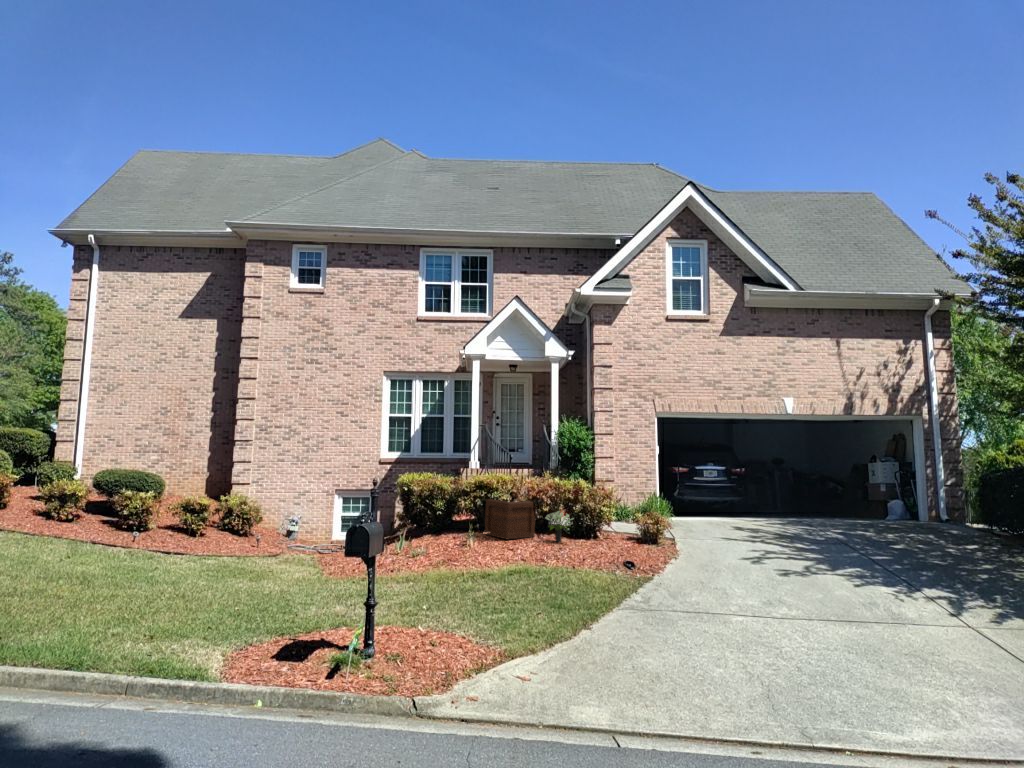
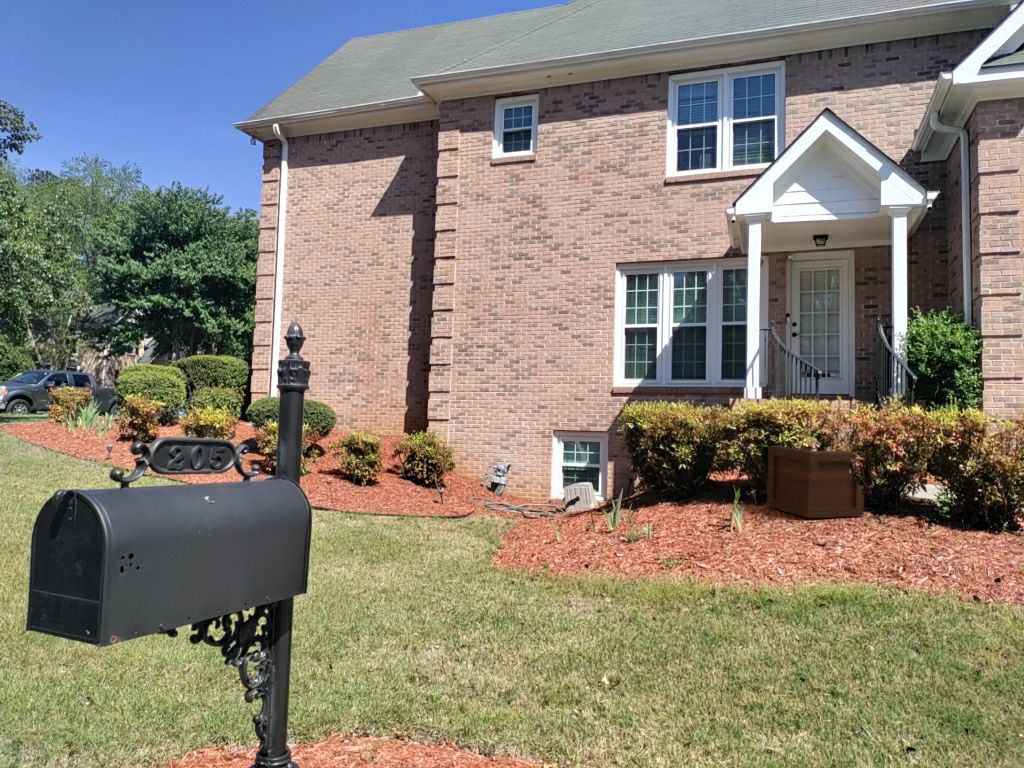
potted plant: present [546,511,570,542] -> none [885,470,949,530]

